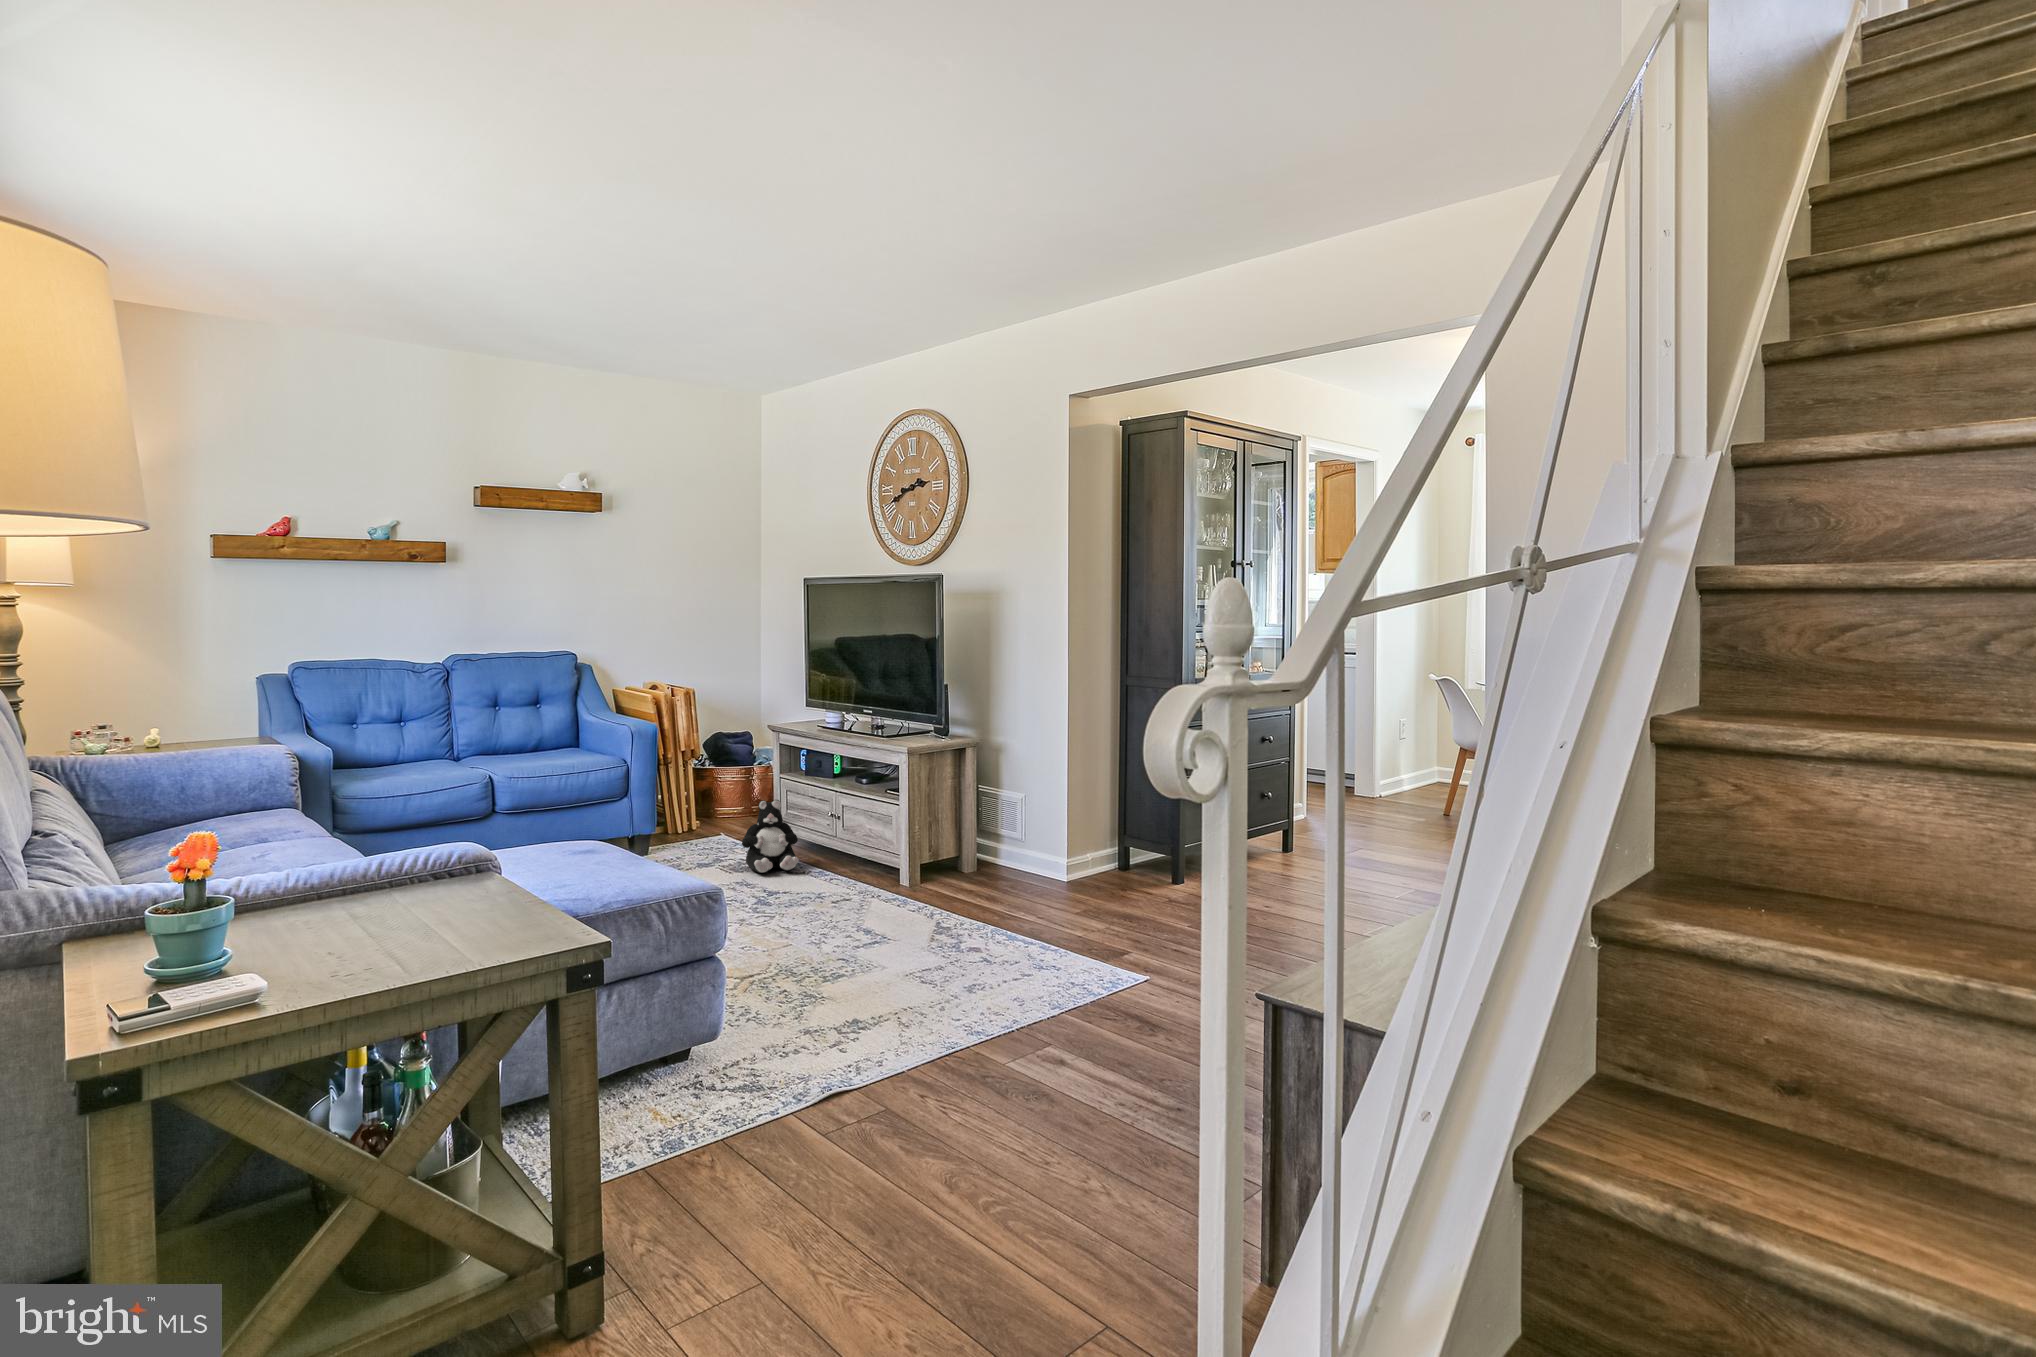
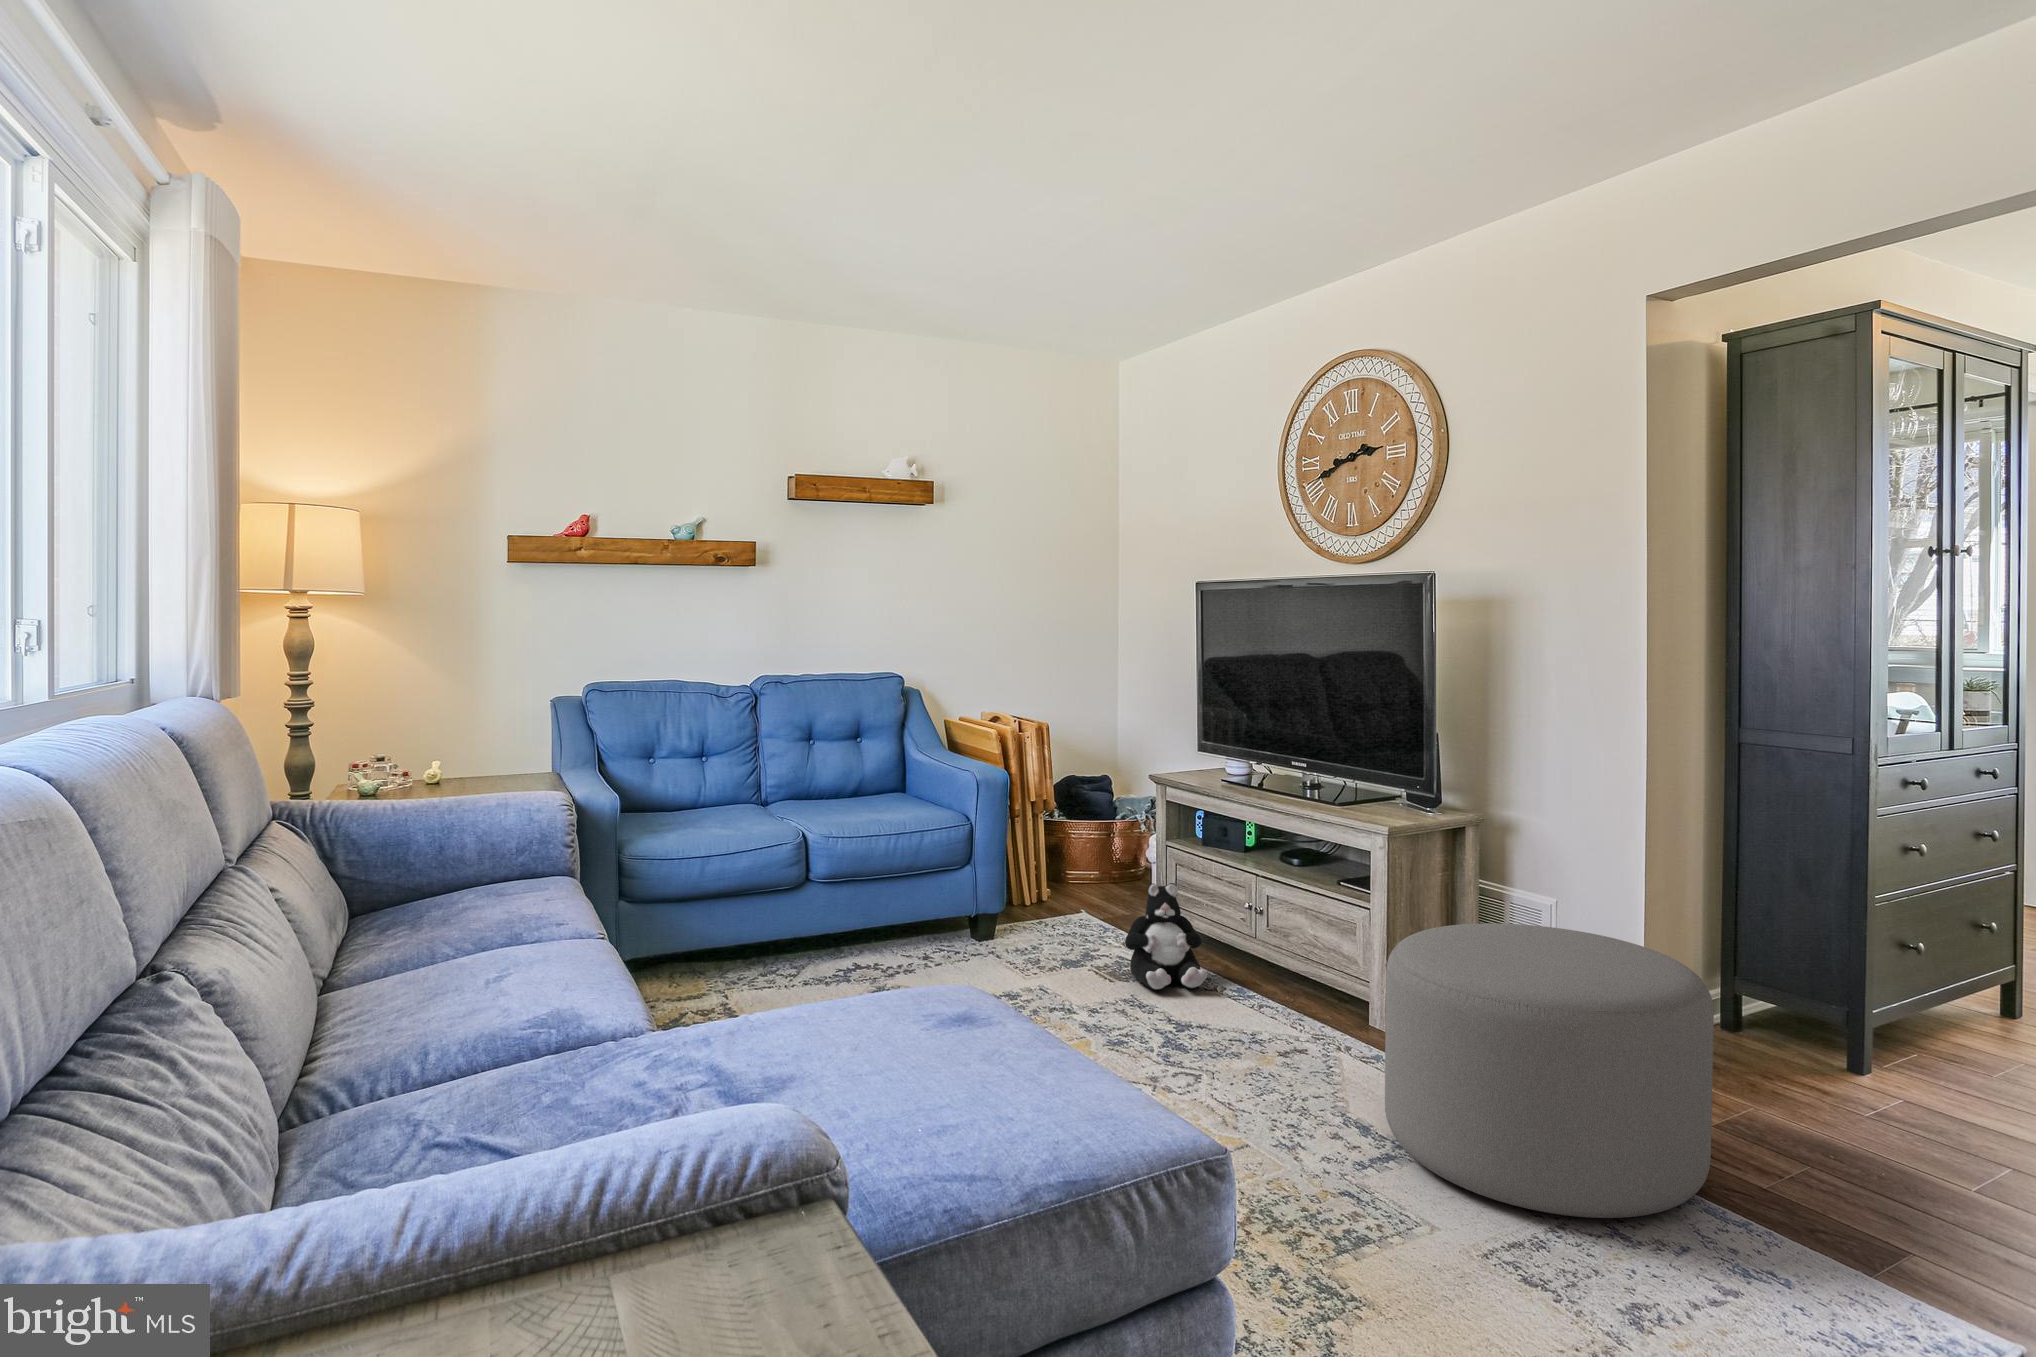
ottoman: none [878,804,1051,957] -> present [1385,923,1714,1218]

